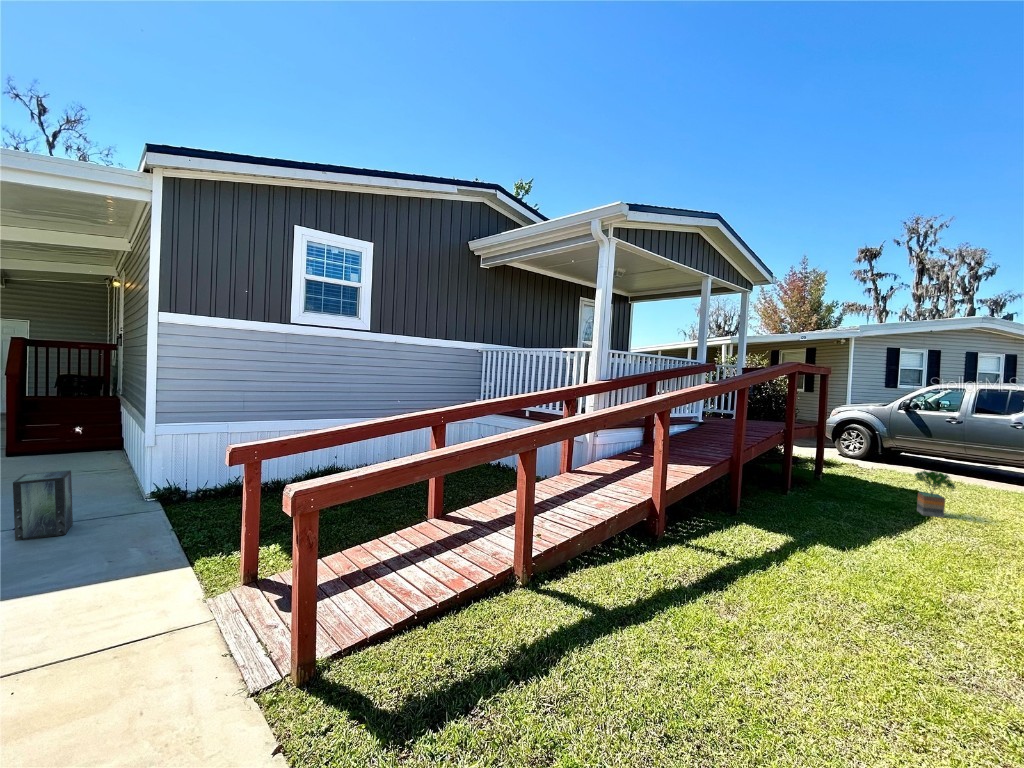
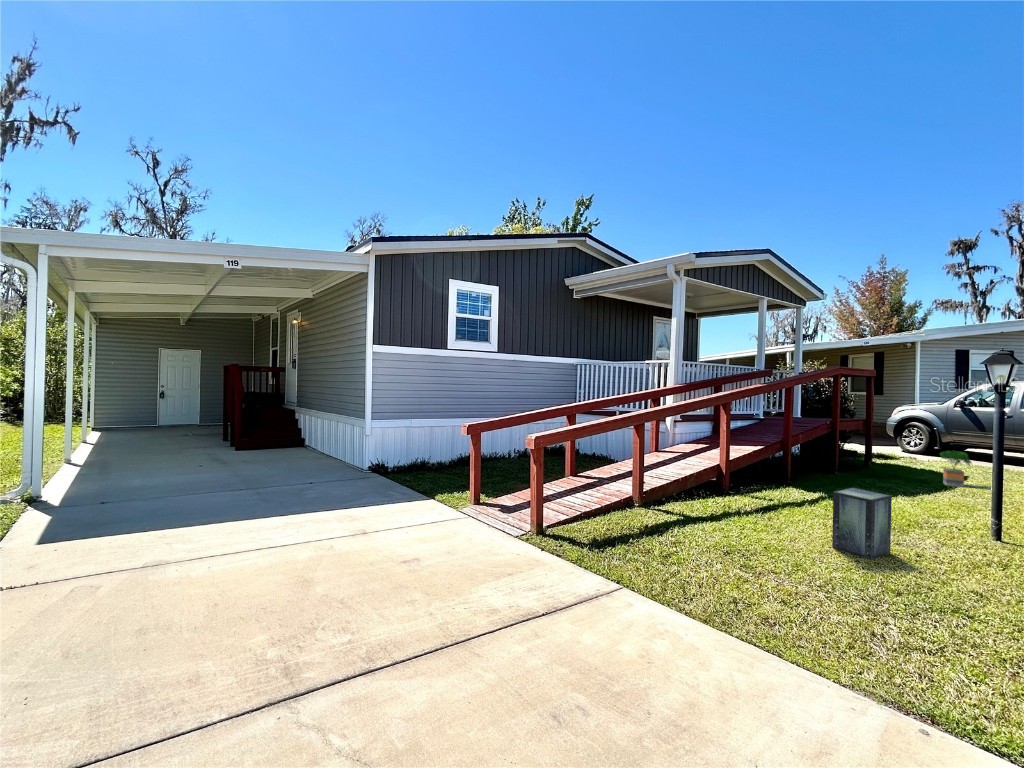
storage box: present [13,470,73,541] -> present [832,488,892,560]

